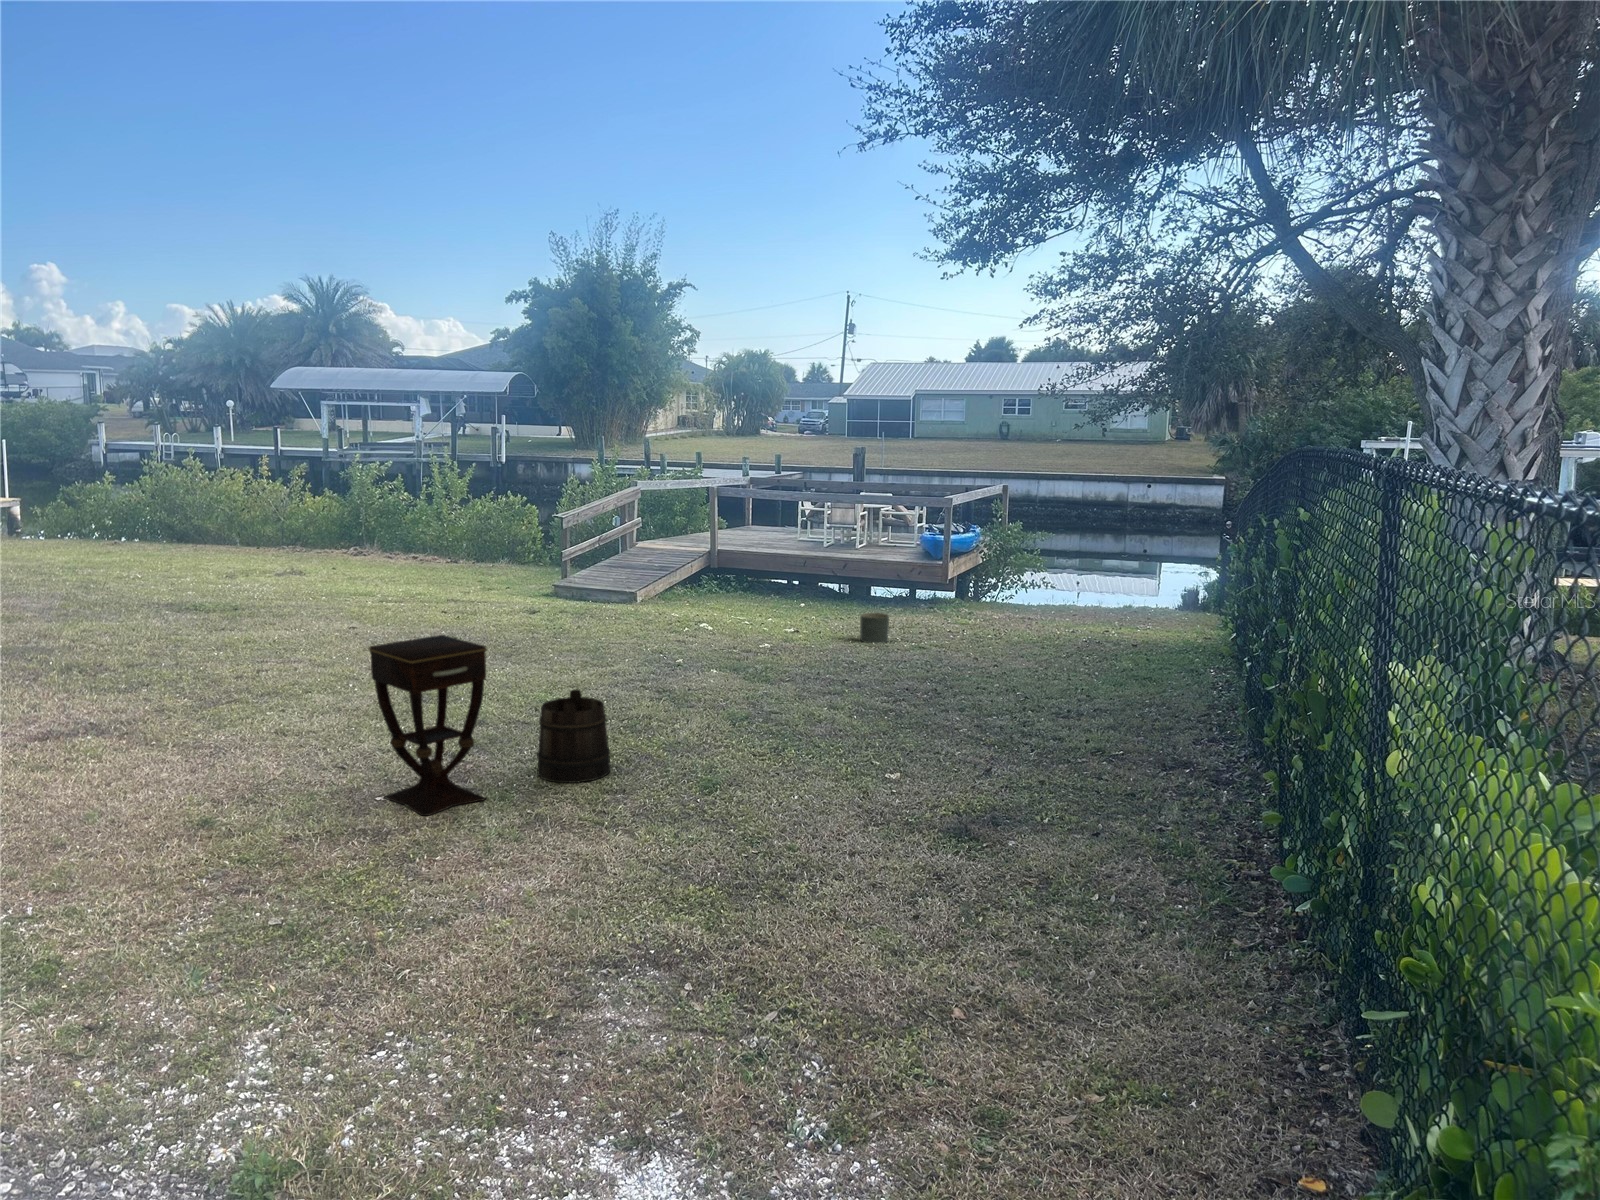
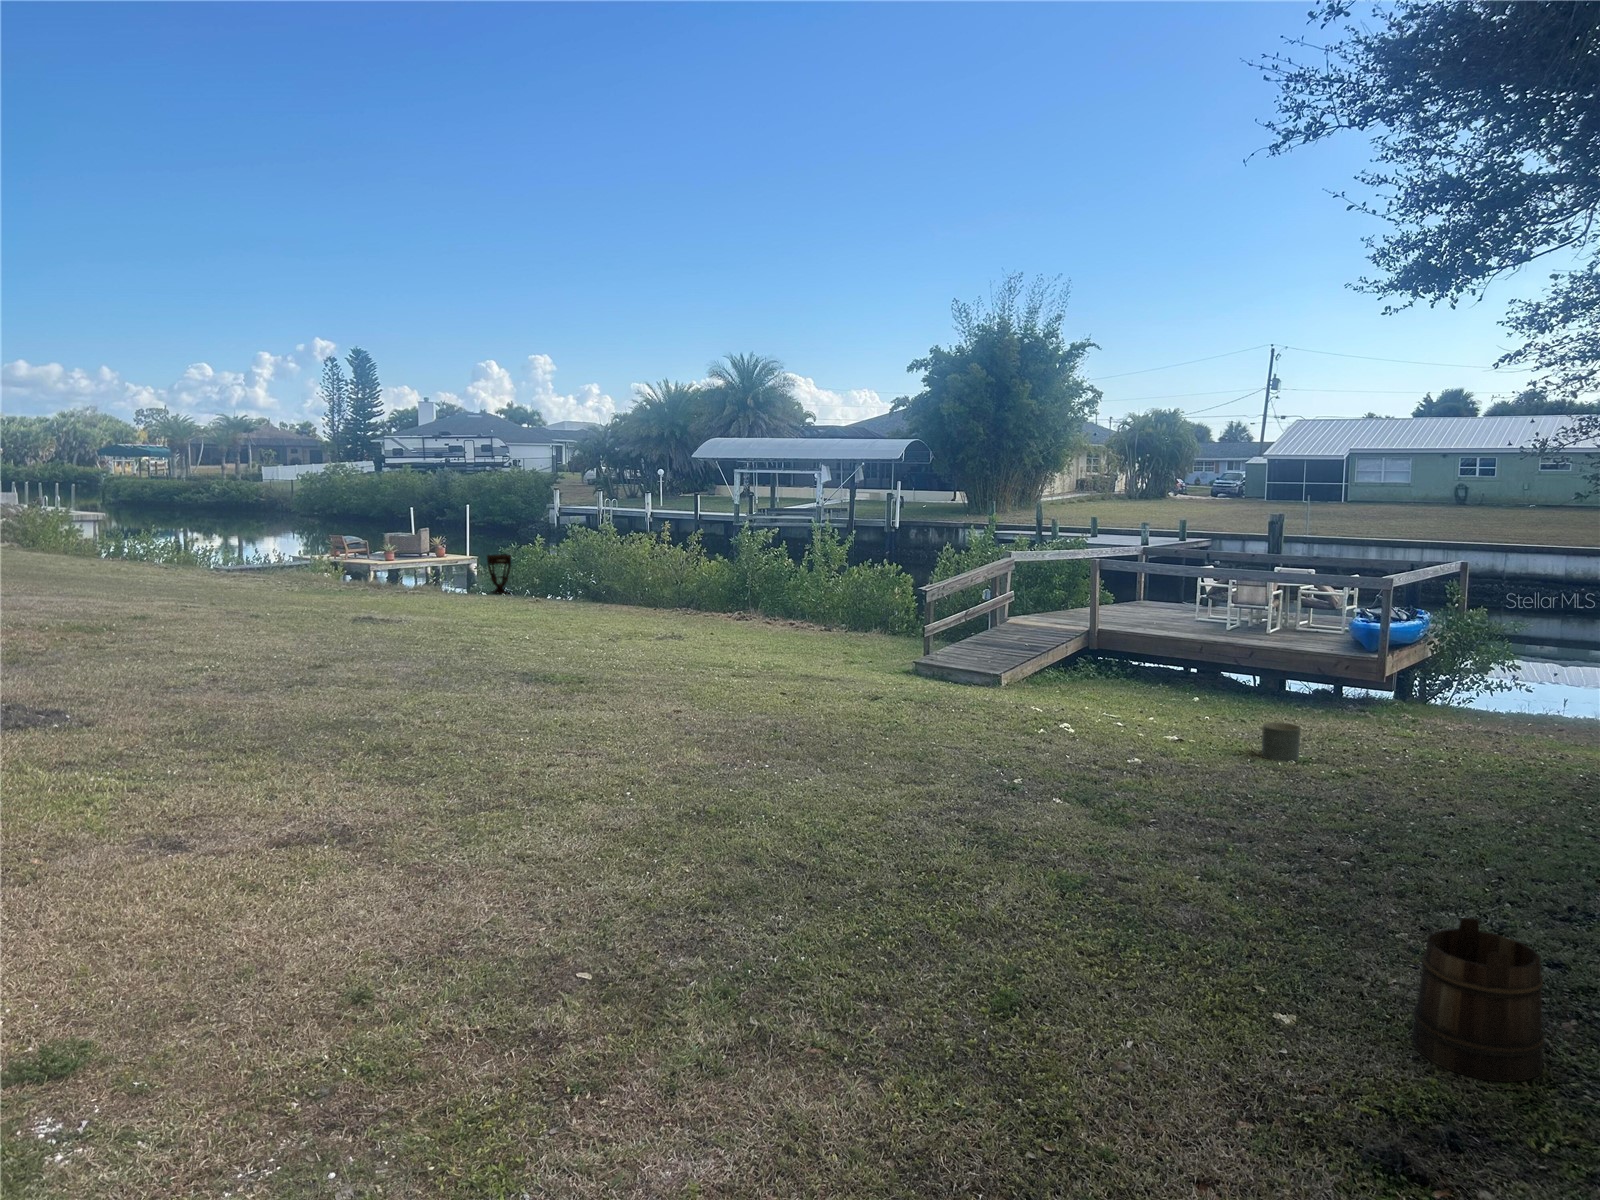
side table: present [369,635,487,816] -> present [487,554,511,594]
bucket: present [537,689,611,783] -> present [1412,918,1545,1082]

